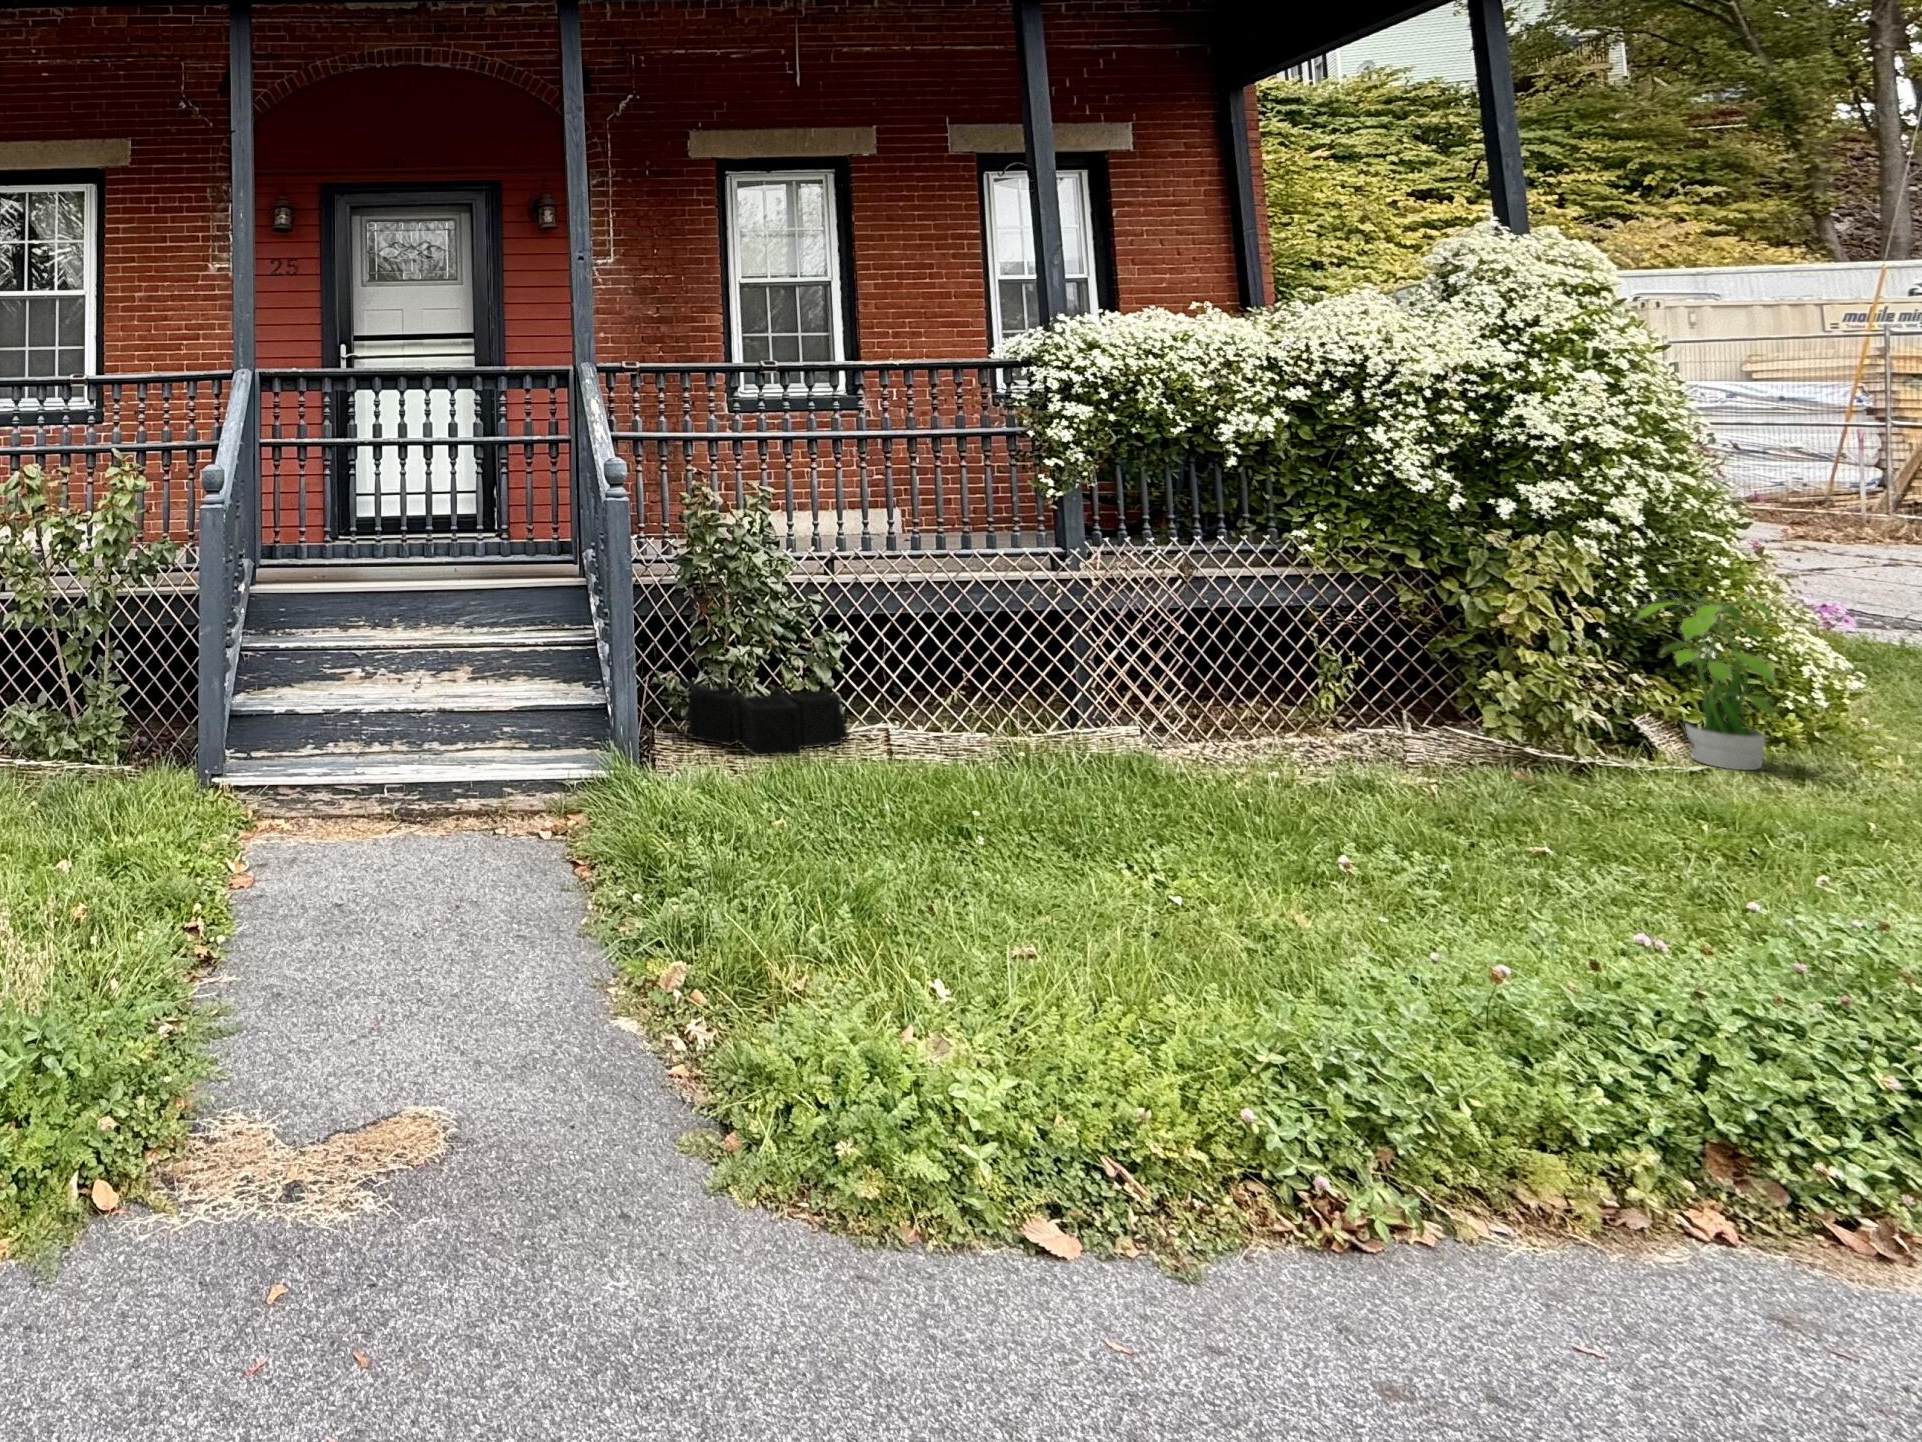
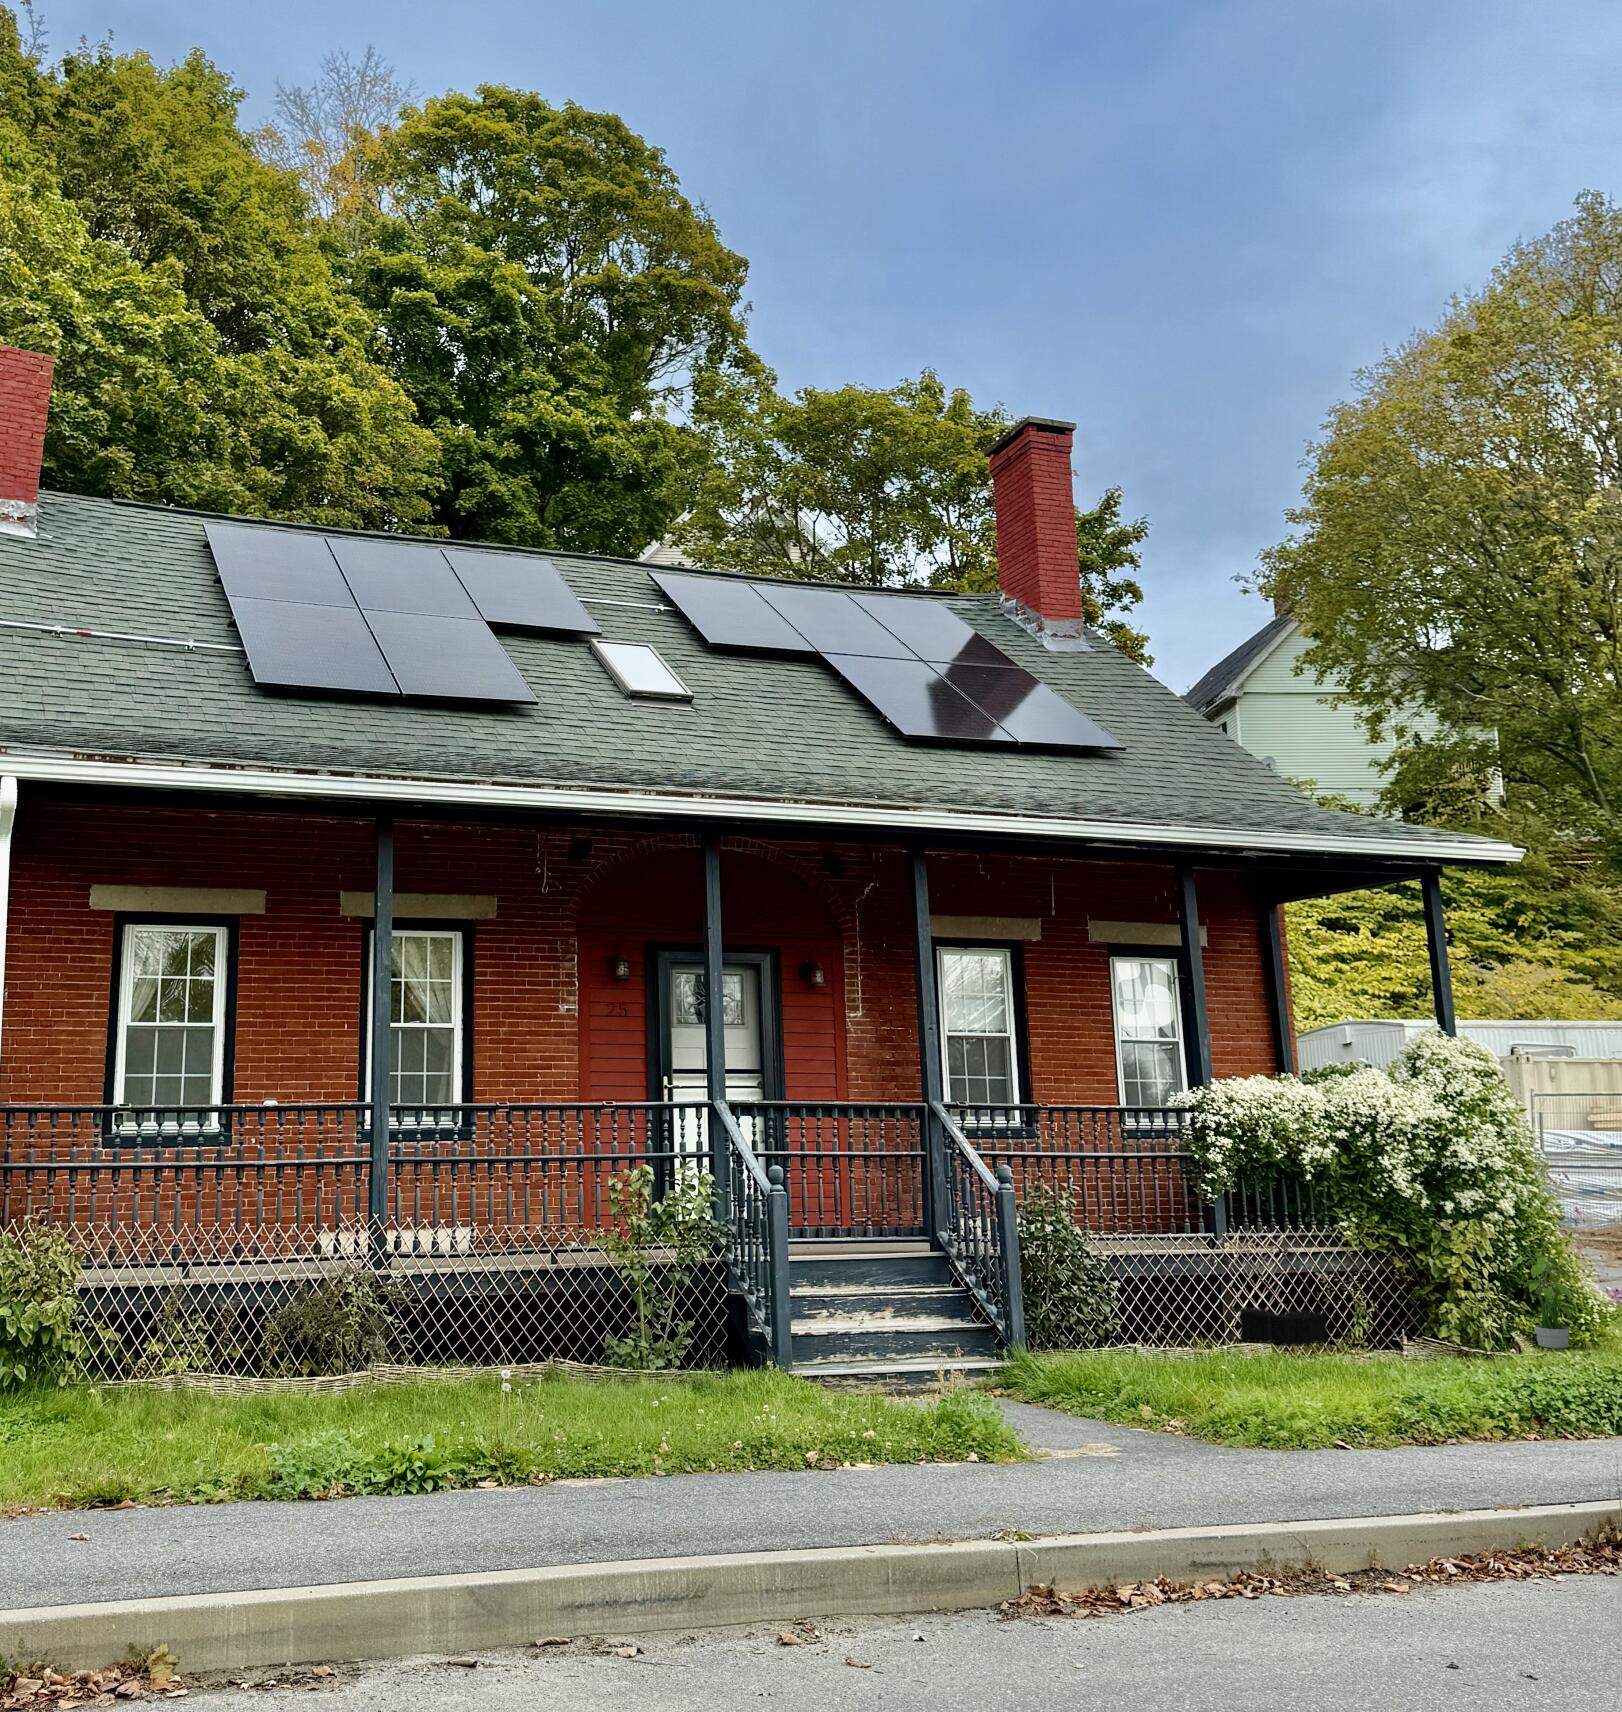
storage bin: present [682,681,849,756] -> present [1231,1307,1329,1346]

